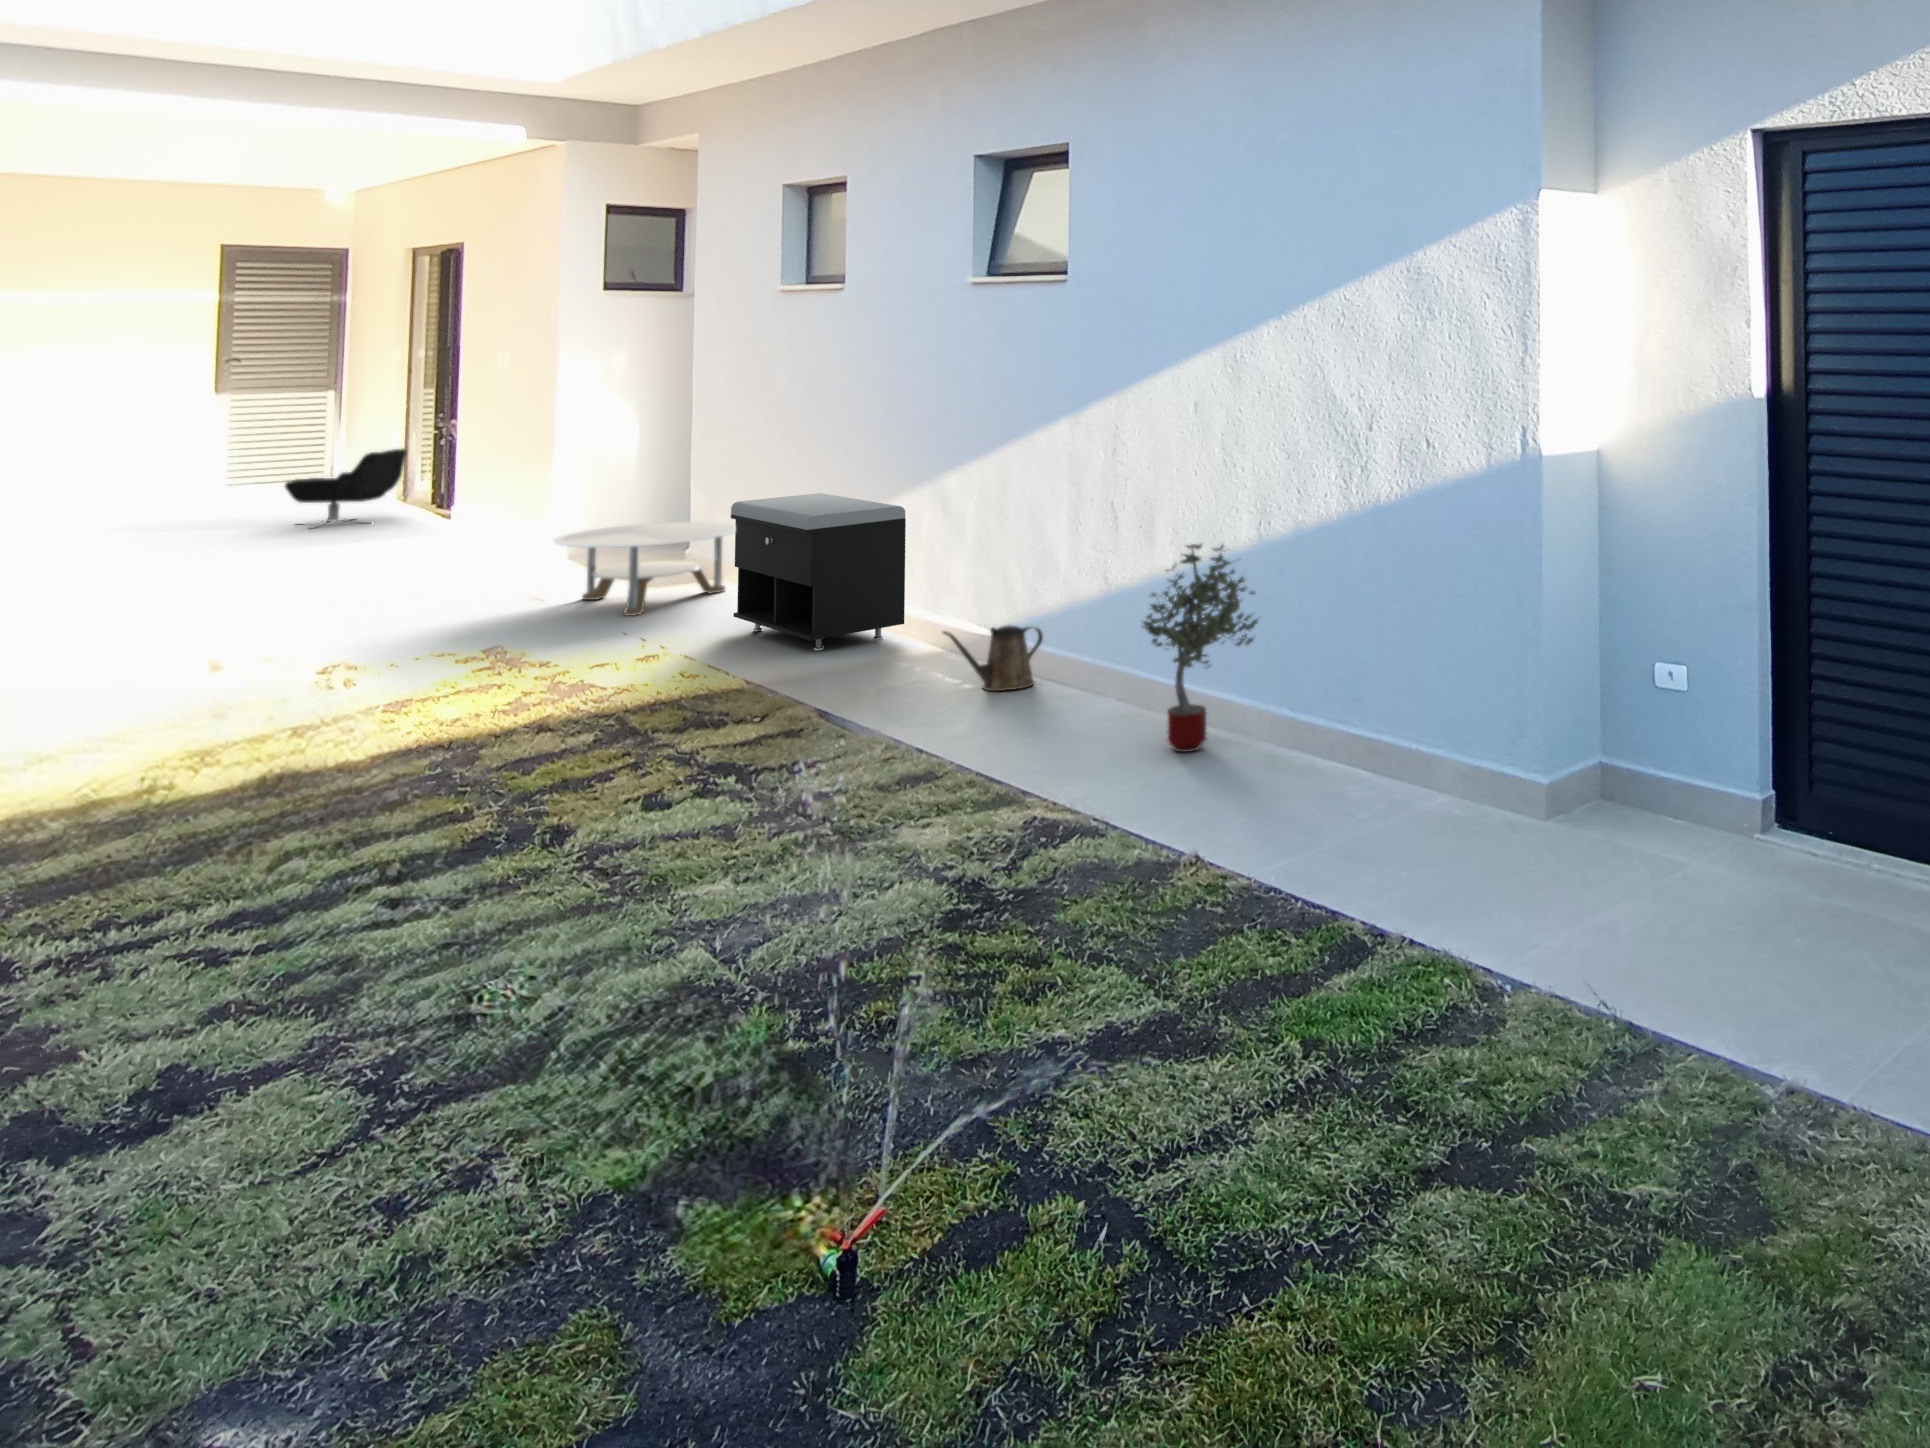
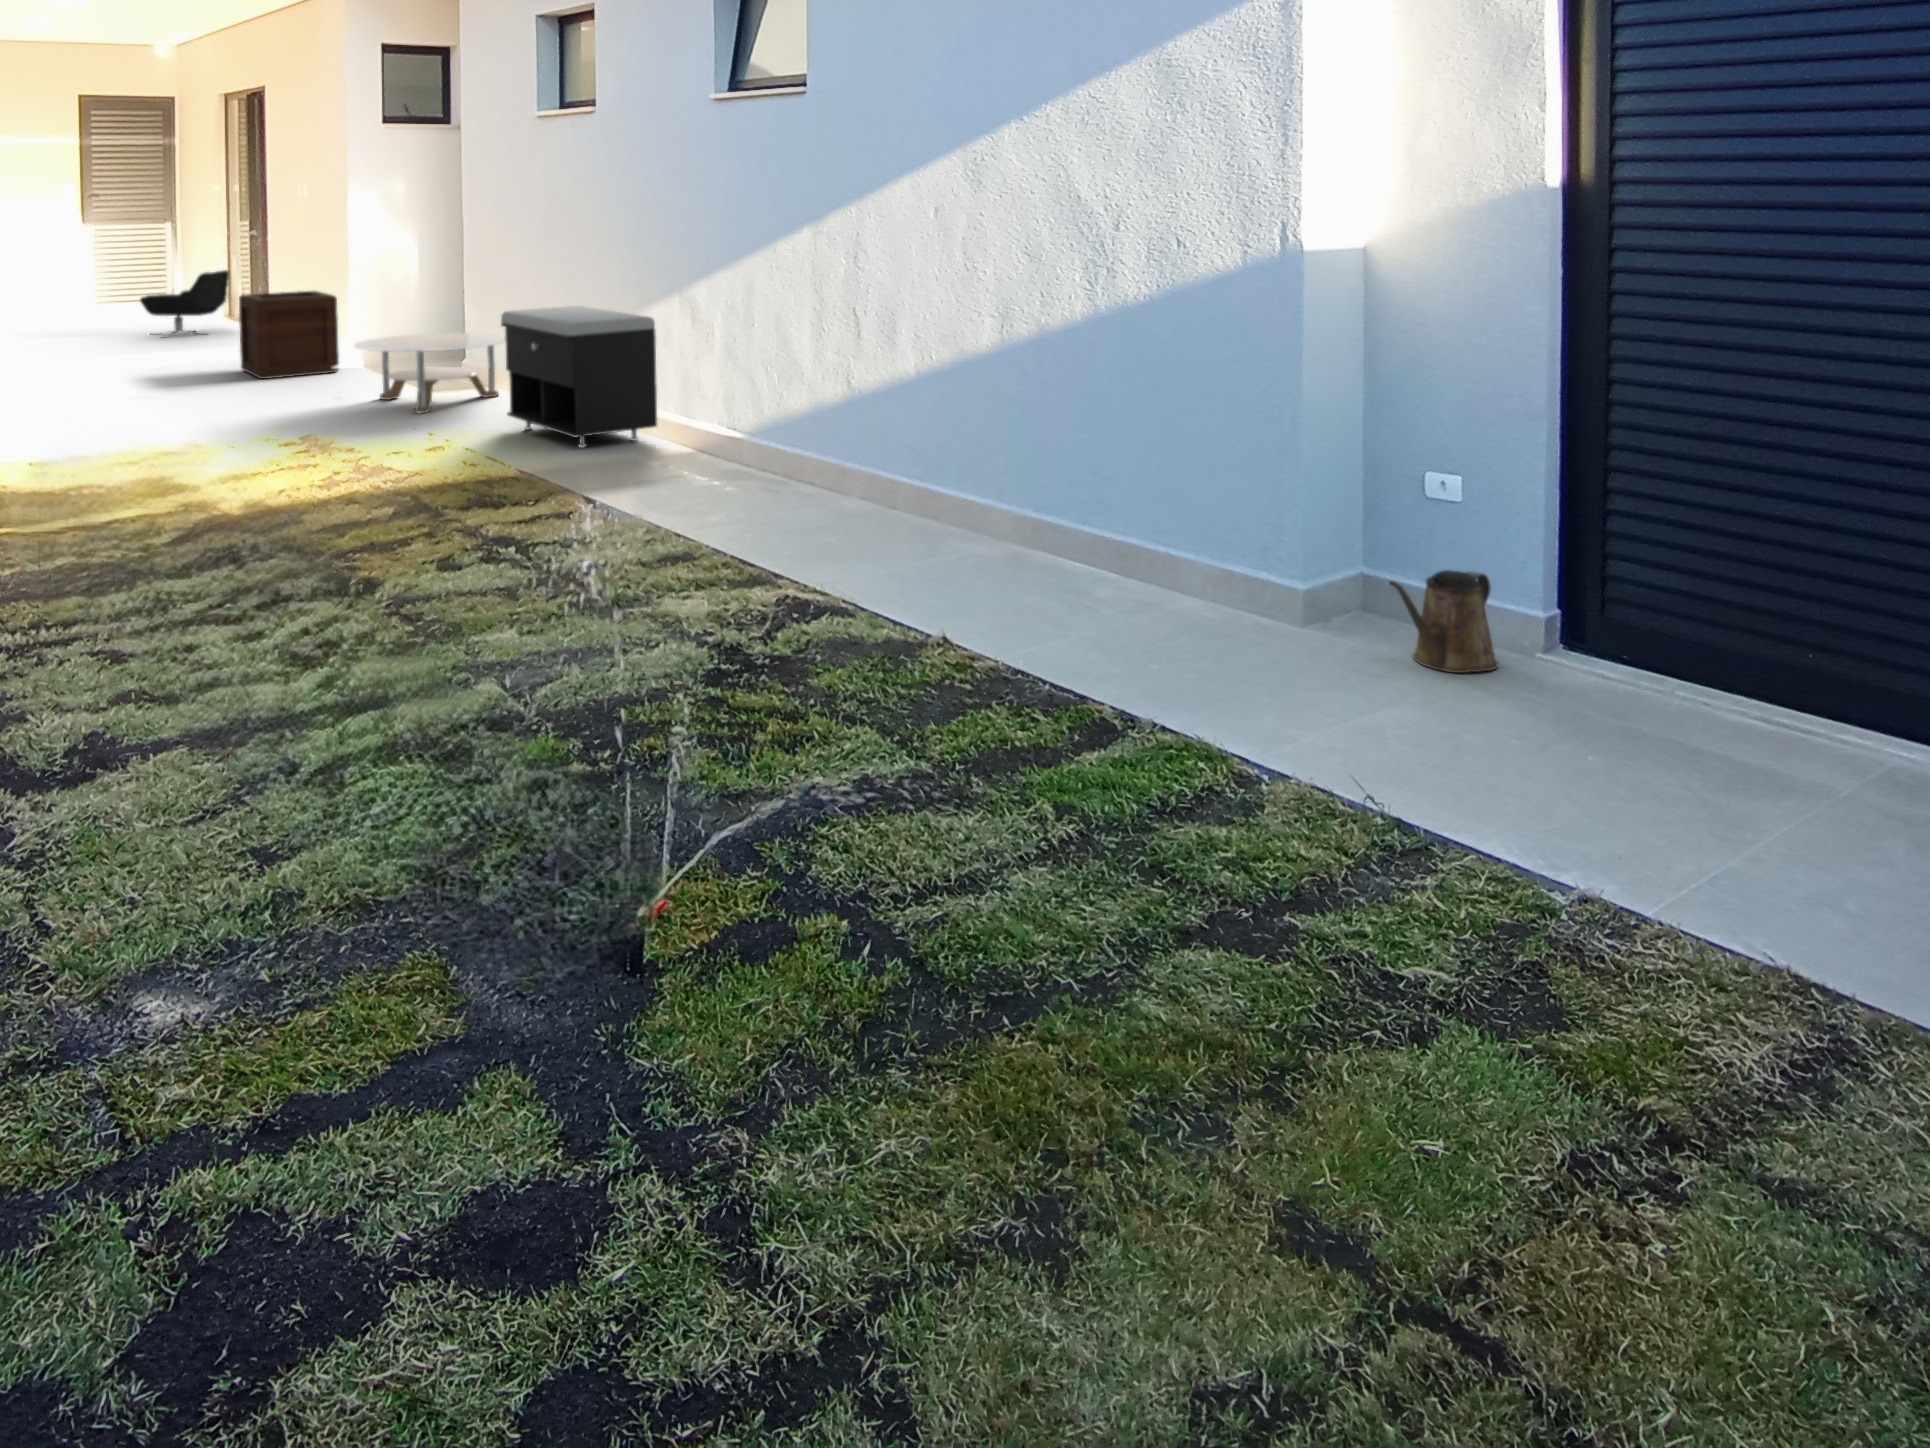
wooden crate: none [411,475,537,579] -> present [239,291,339,379]
potted tree: present [1143,544,1258,752] -> none [880,346,999,549]
watering can: present [943,626,1043,691] -> present [1390,570,1498,673]

